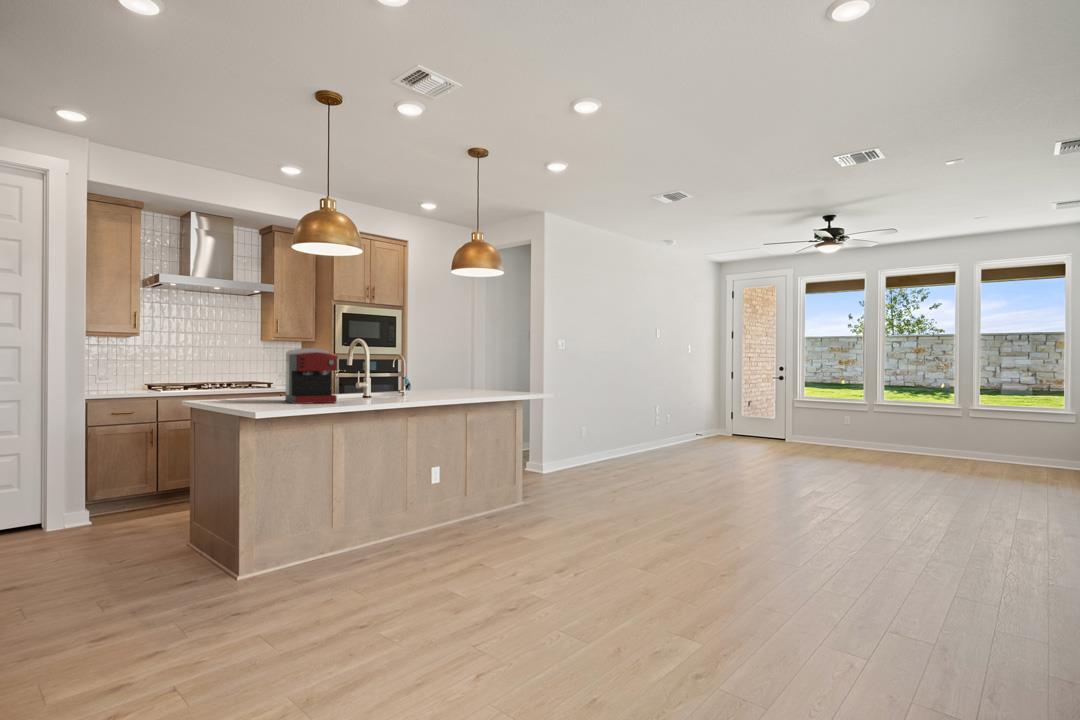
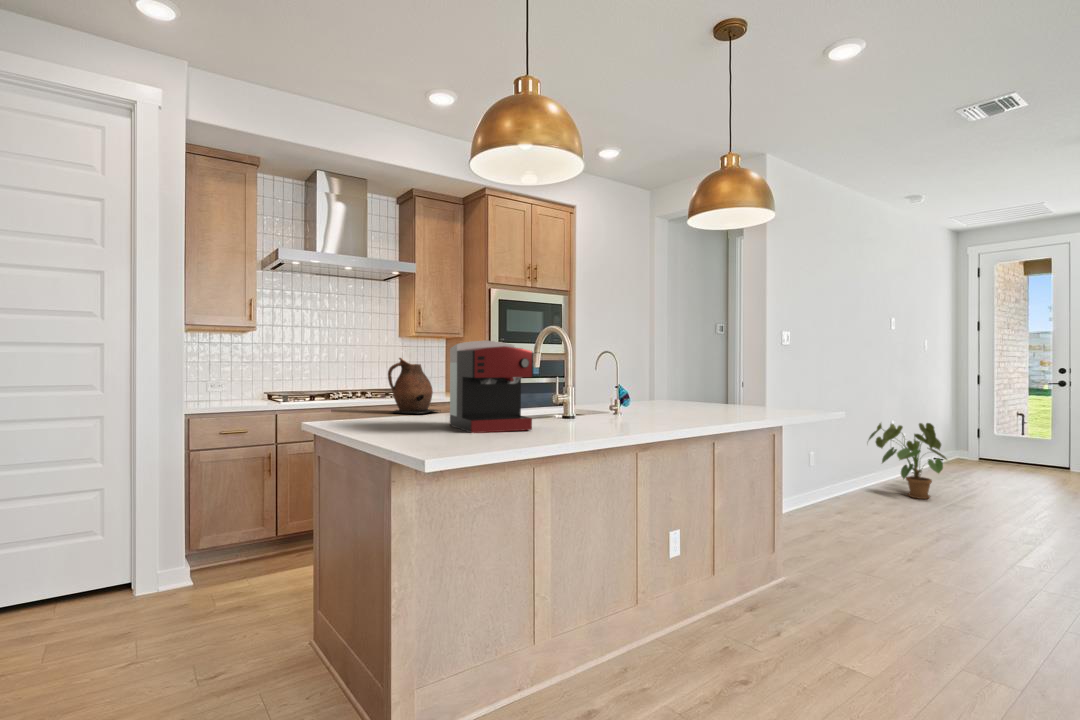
ceramic pitcher: none [246,358,286,396] -> present [388,358,439,414]
house plant: none [629,405,679,459] -> present [869,423,946,499]

